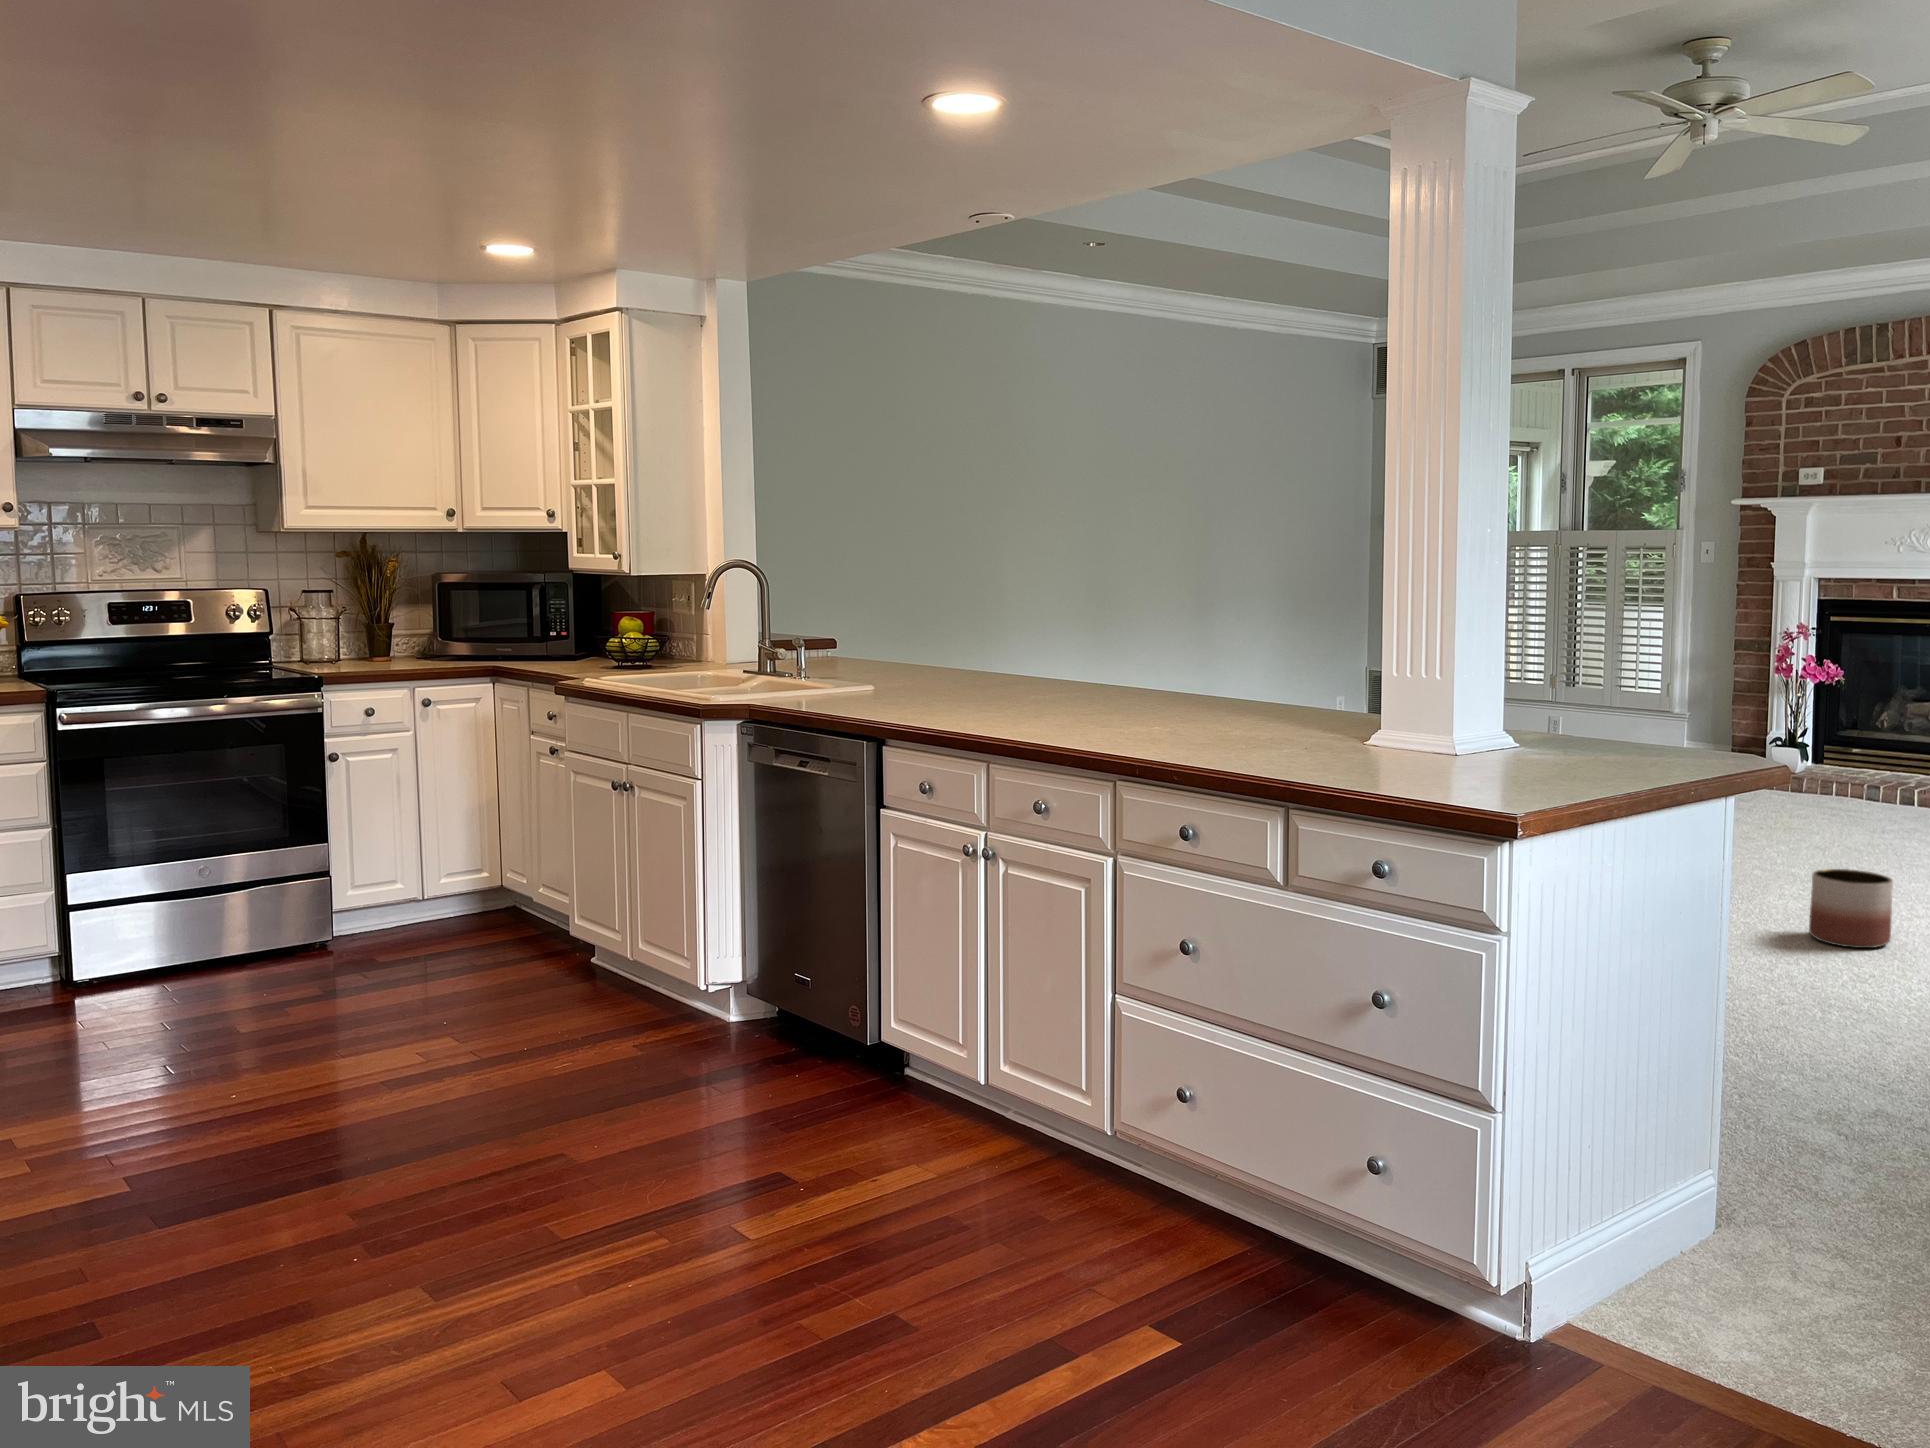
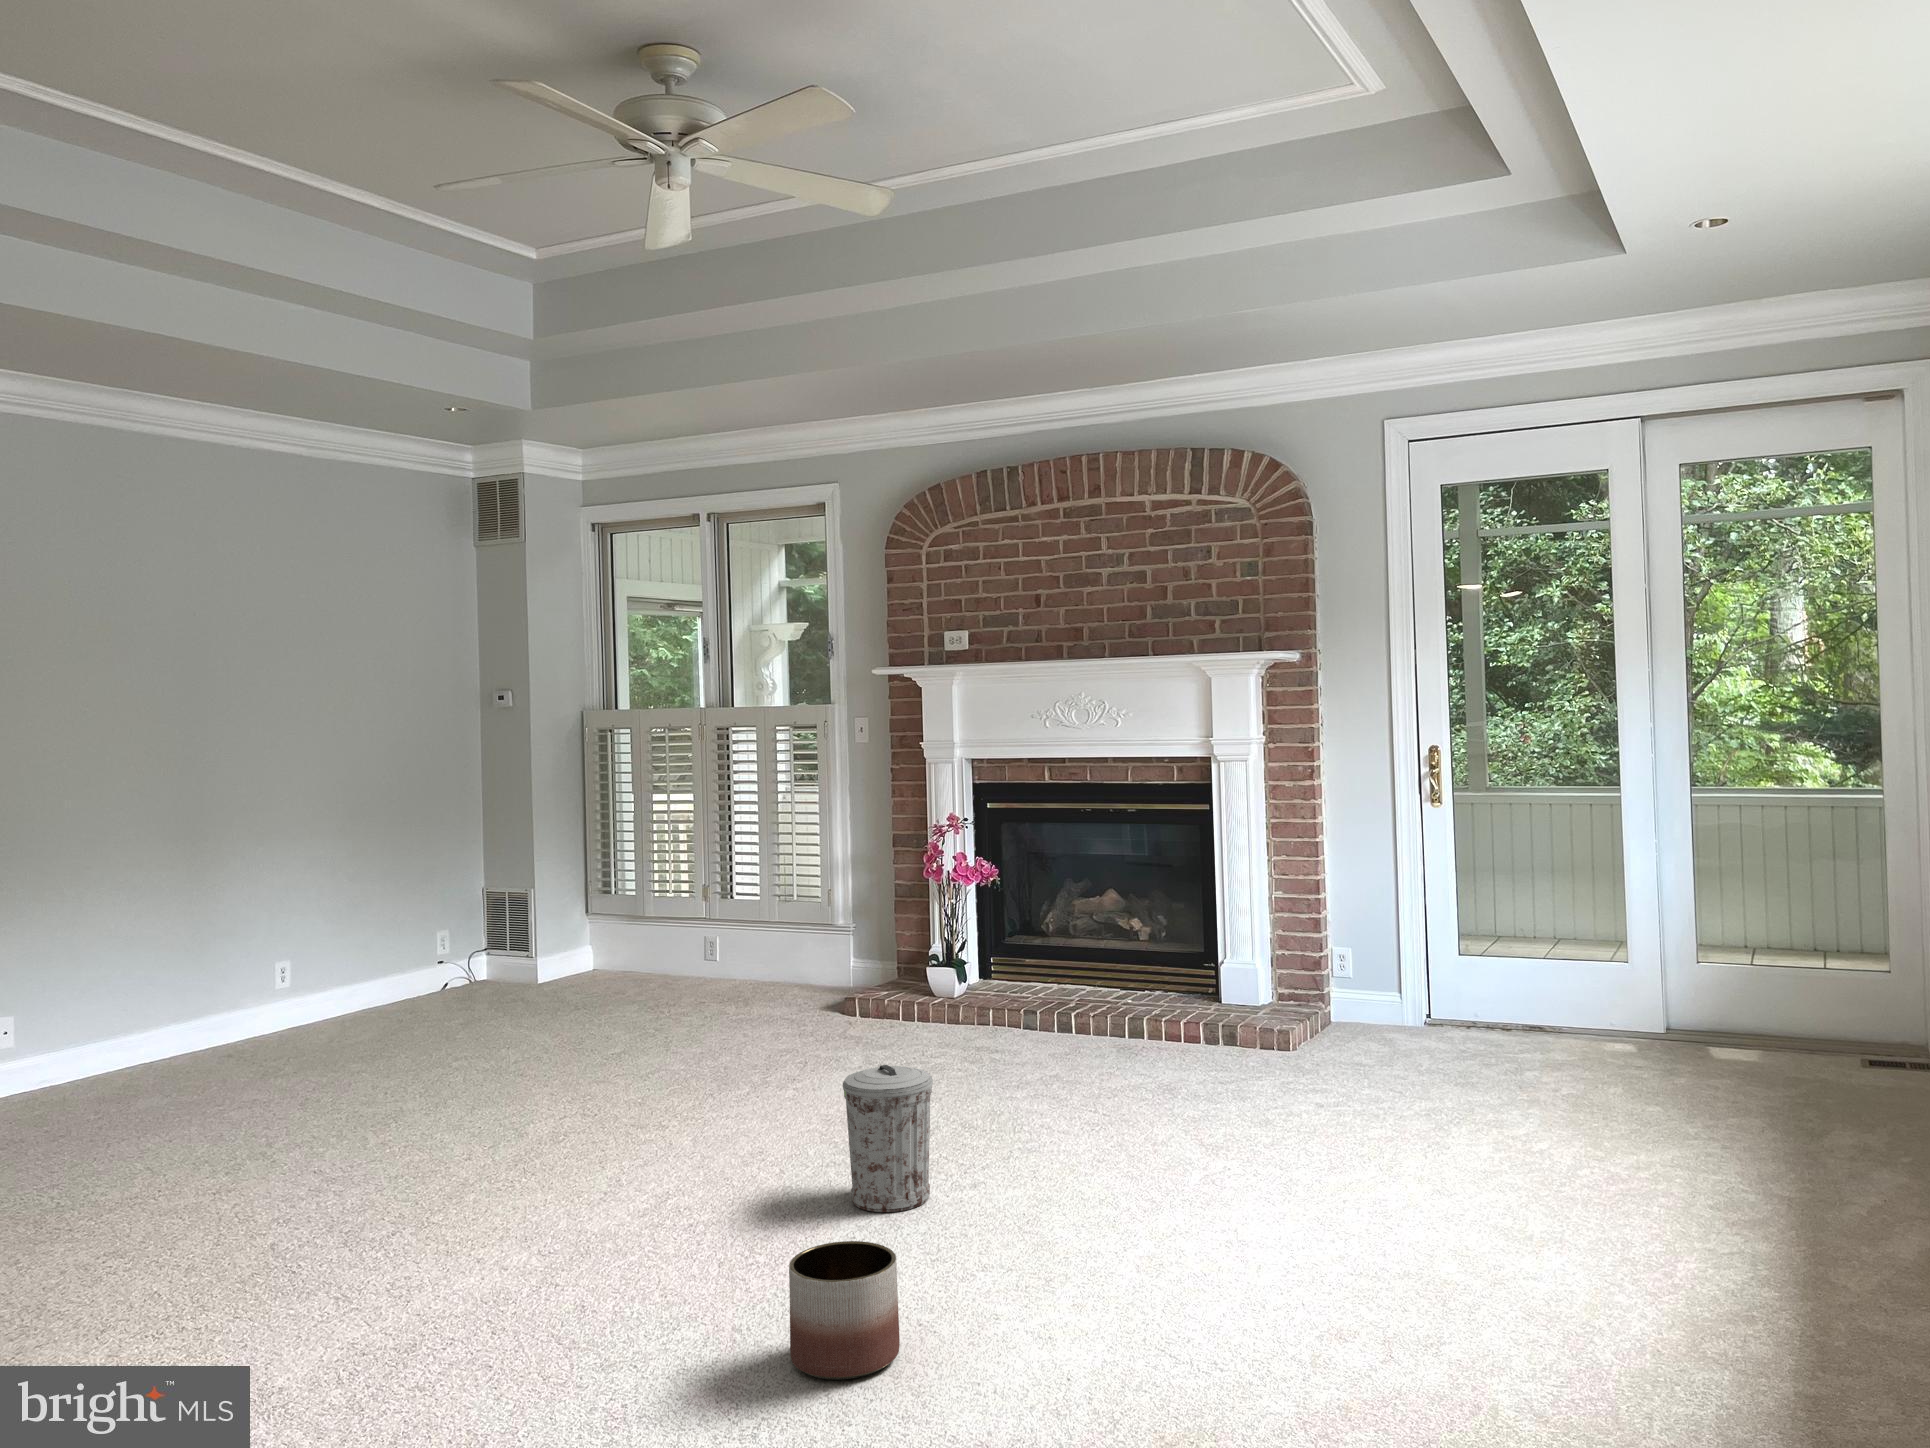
trash can: none [1788,782,1863,884] -> present [843,1065,933,1212]

